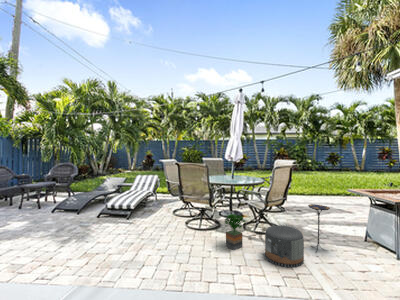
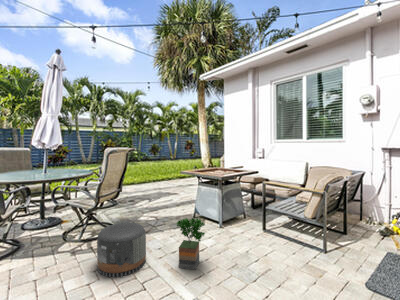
side table: present [308,204,330,252] -> none [147,191,169,244]
potted tree: present [225,214,246,250] -> present [177,218,205,270]

